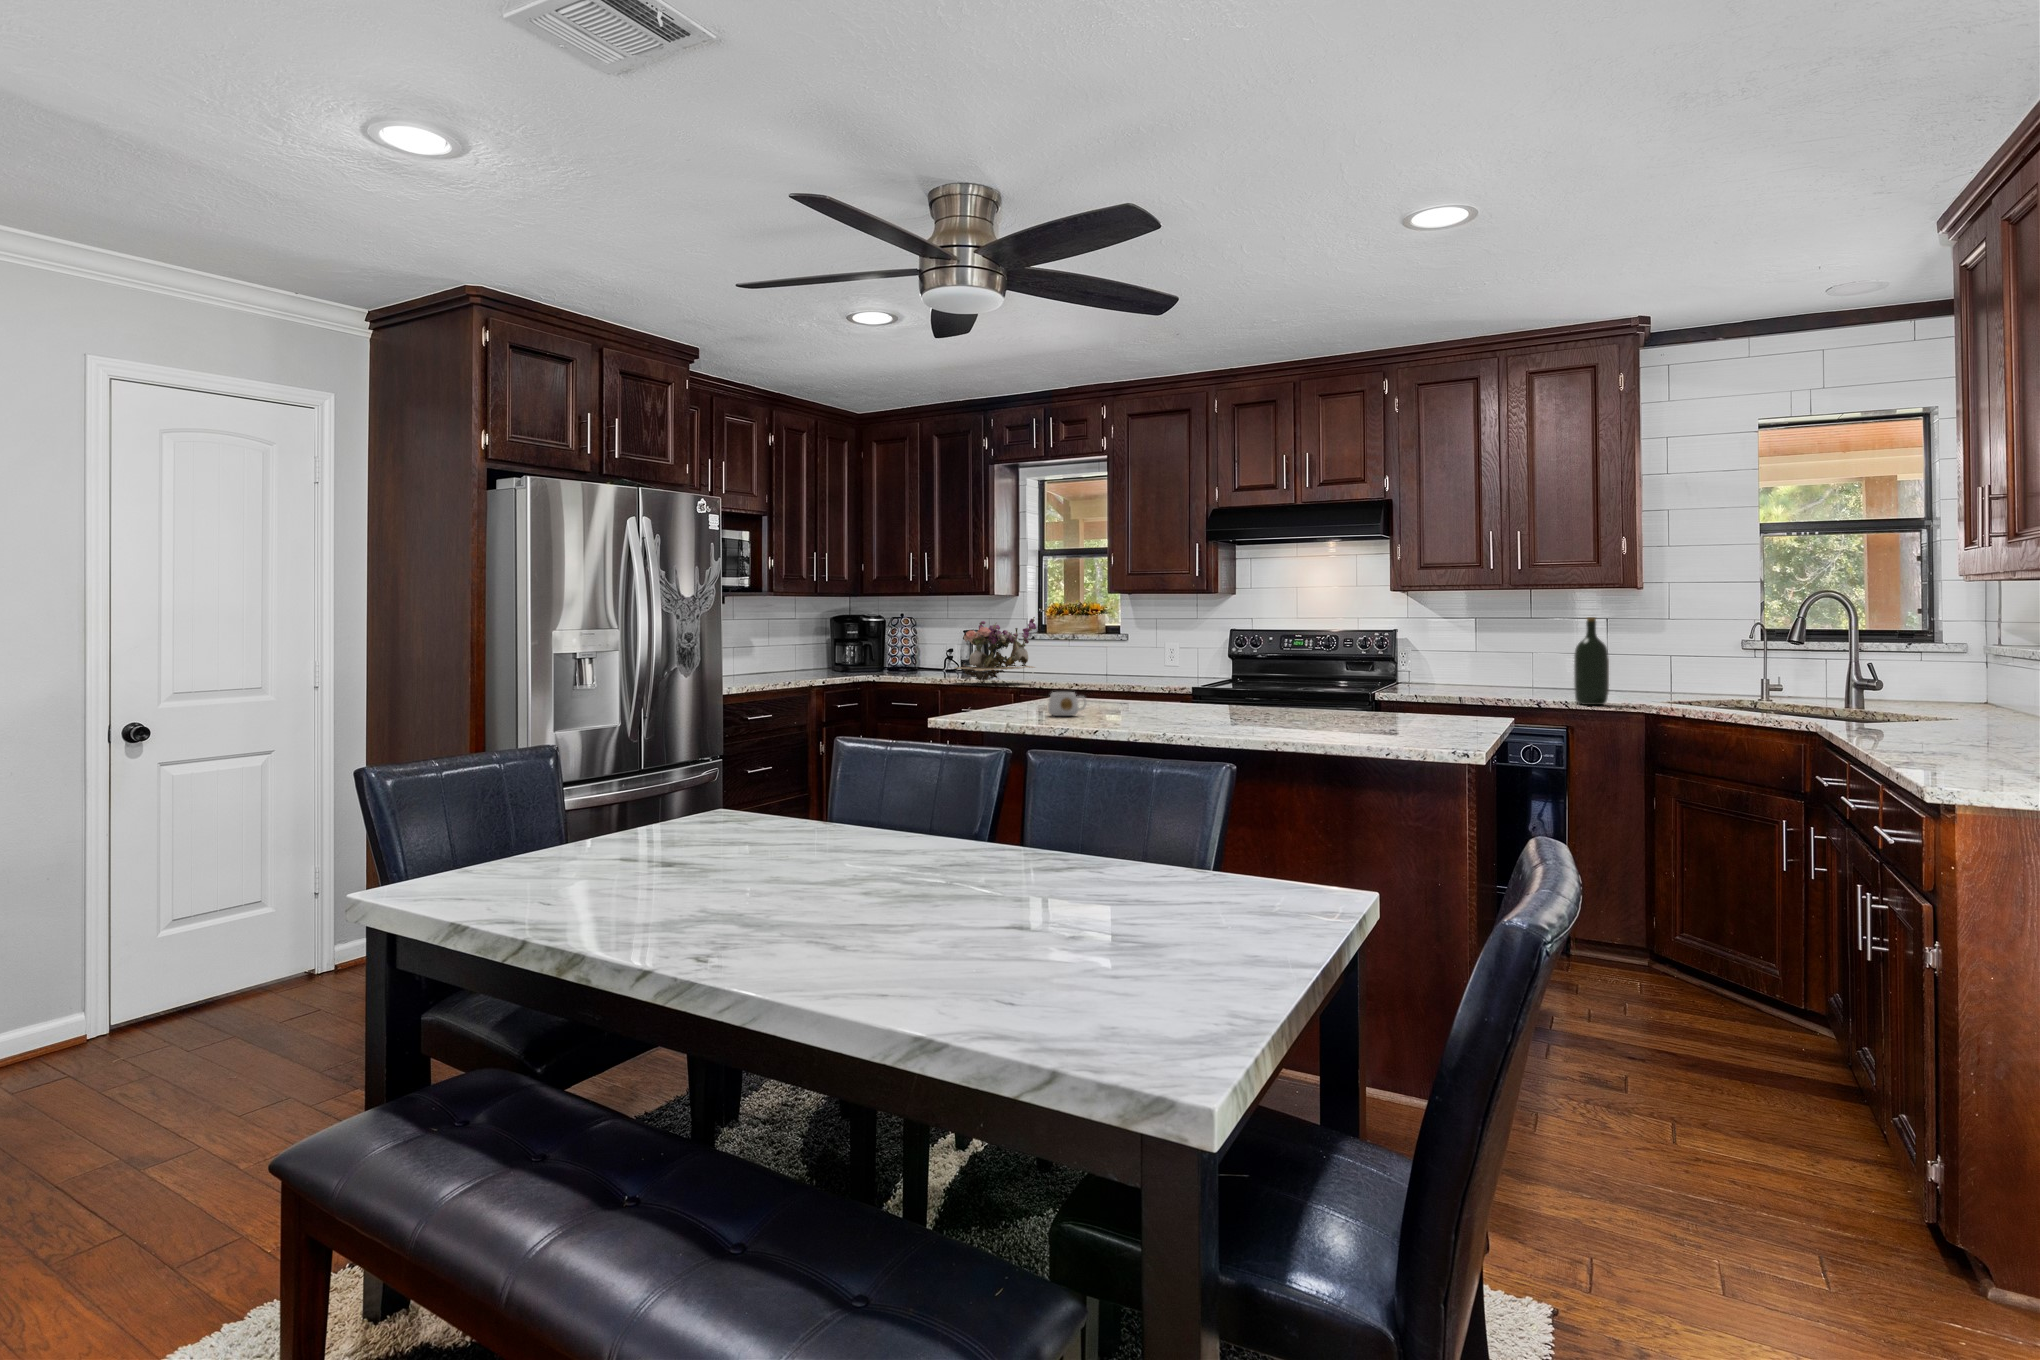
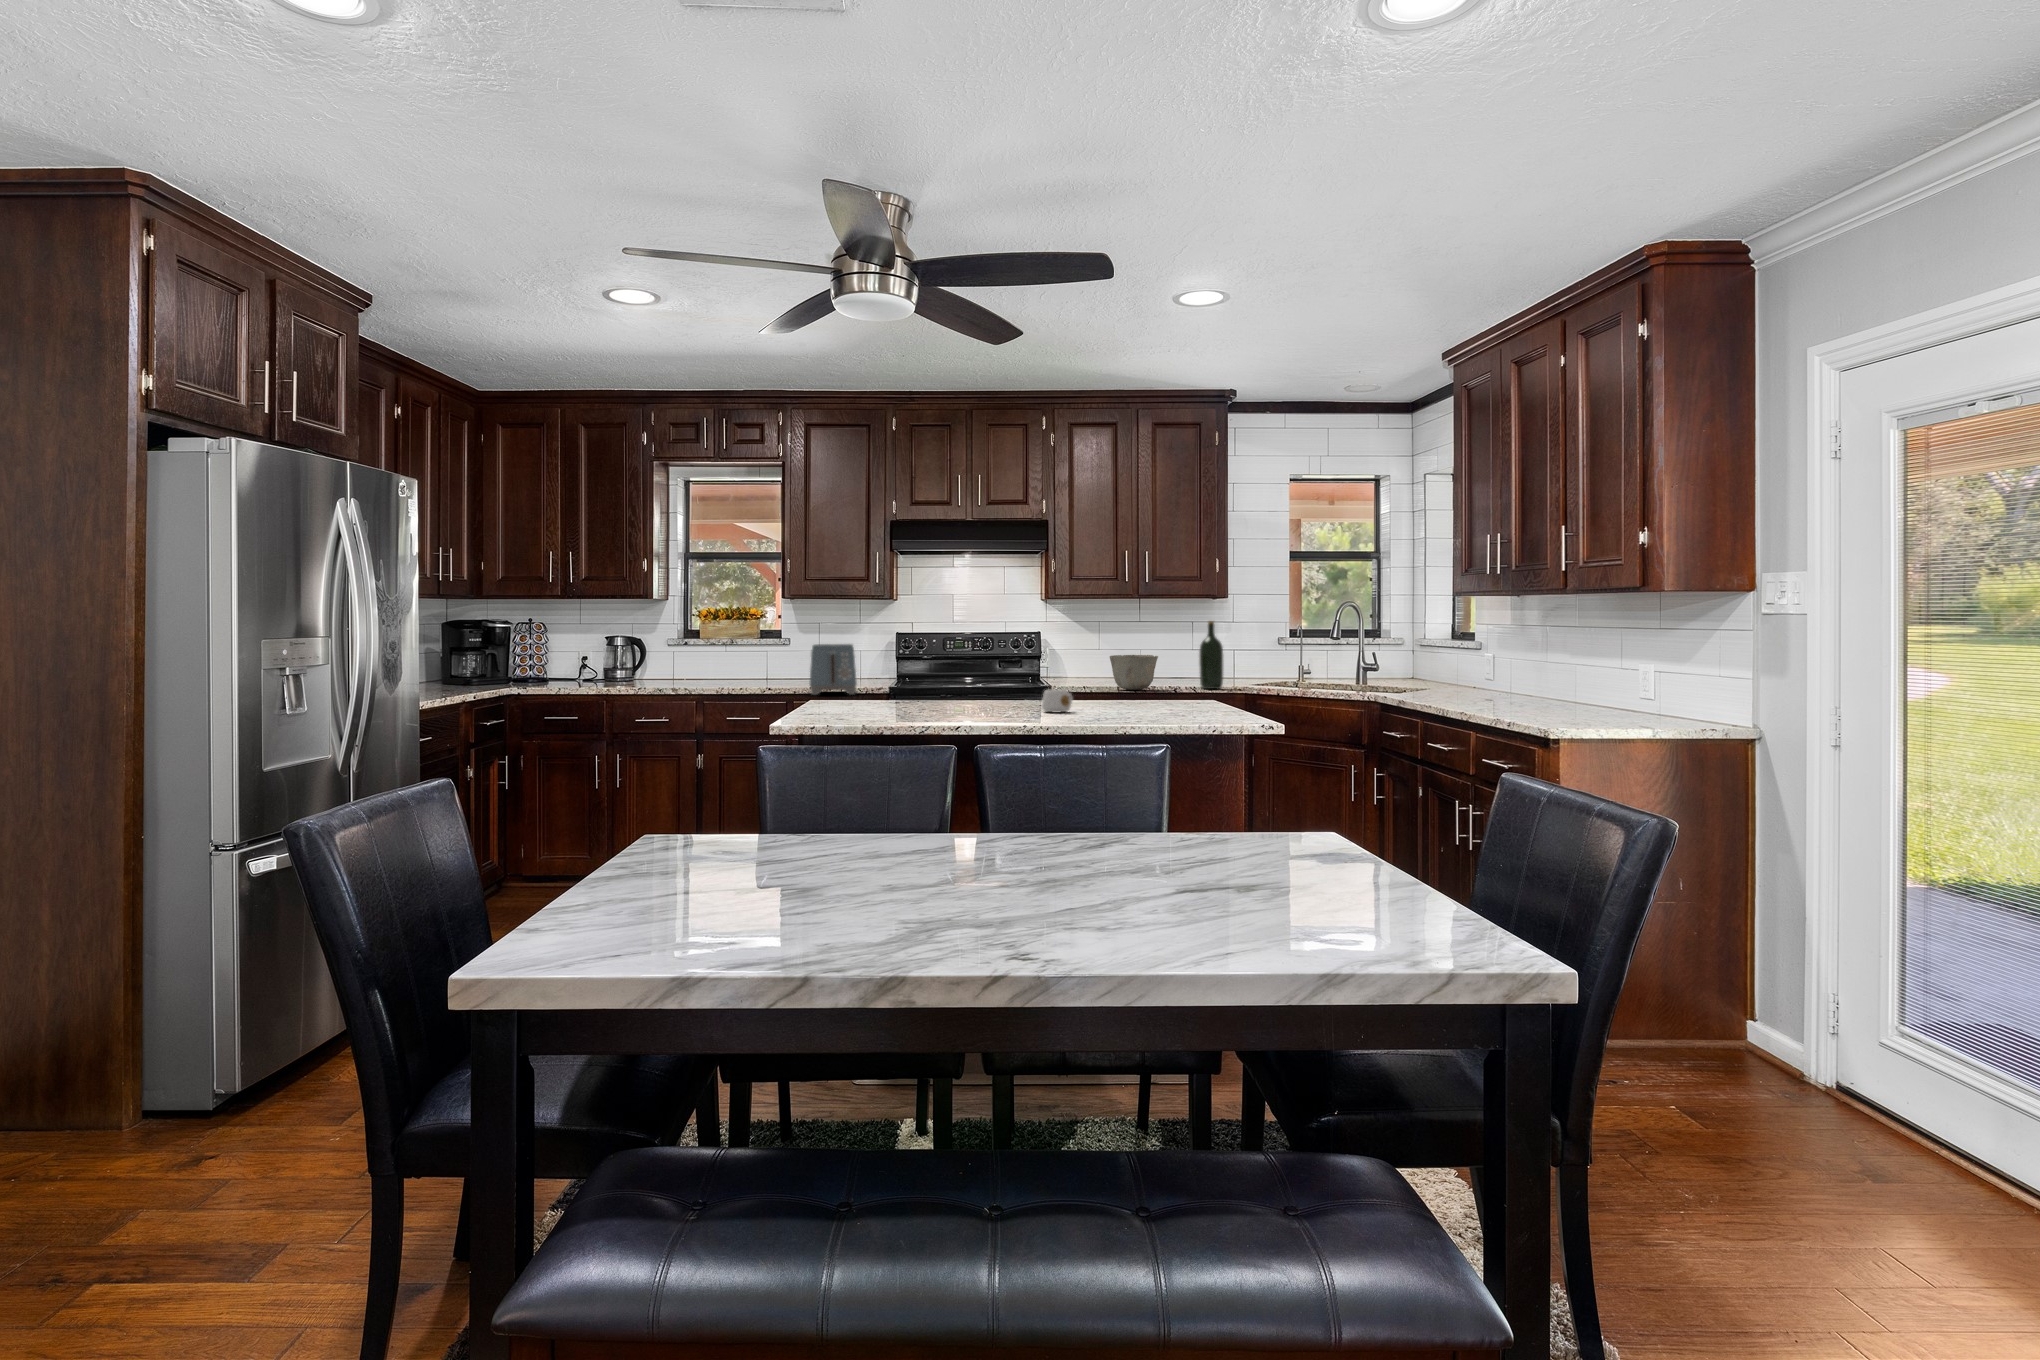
flower arrangement: present [955,617,1036,683] -> none [631,621,723,689]
toaster: none [1085,641,1152,695] -> present [810,644,857,695]
ceramic bowl: none [1446,659,1509,702] -> present [1110,655,1158,690]
mug: present [1048,692,1087,716] -> present [1042,689,1072,712]

